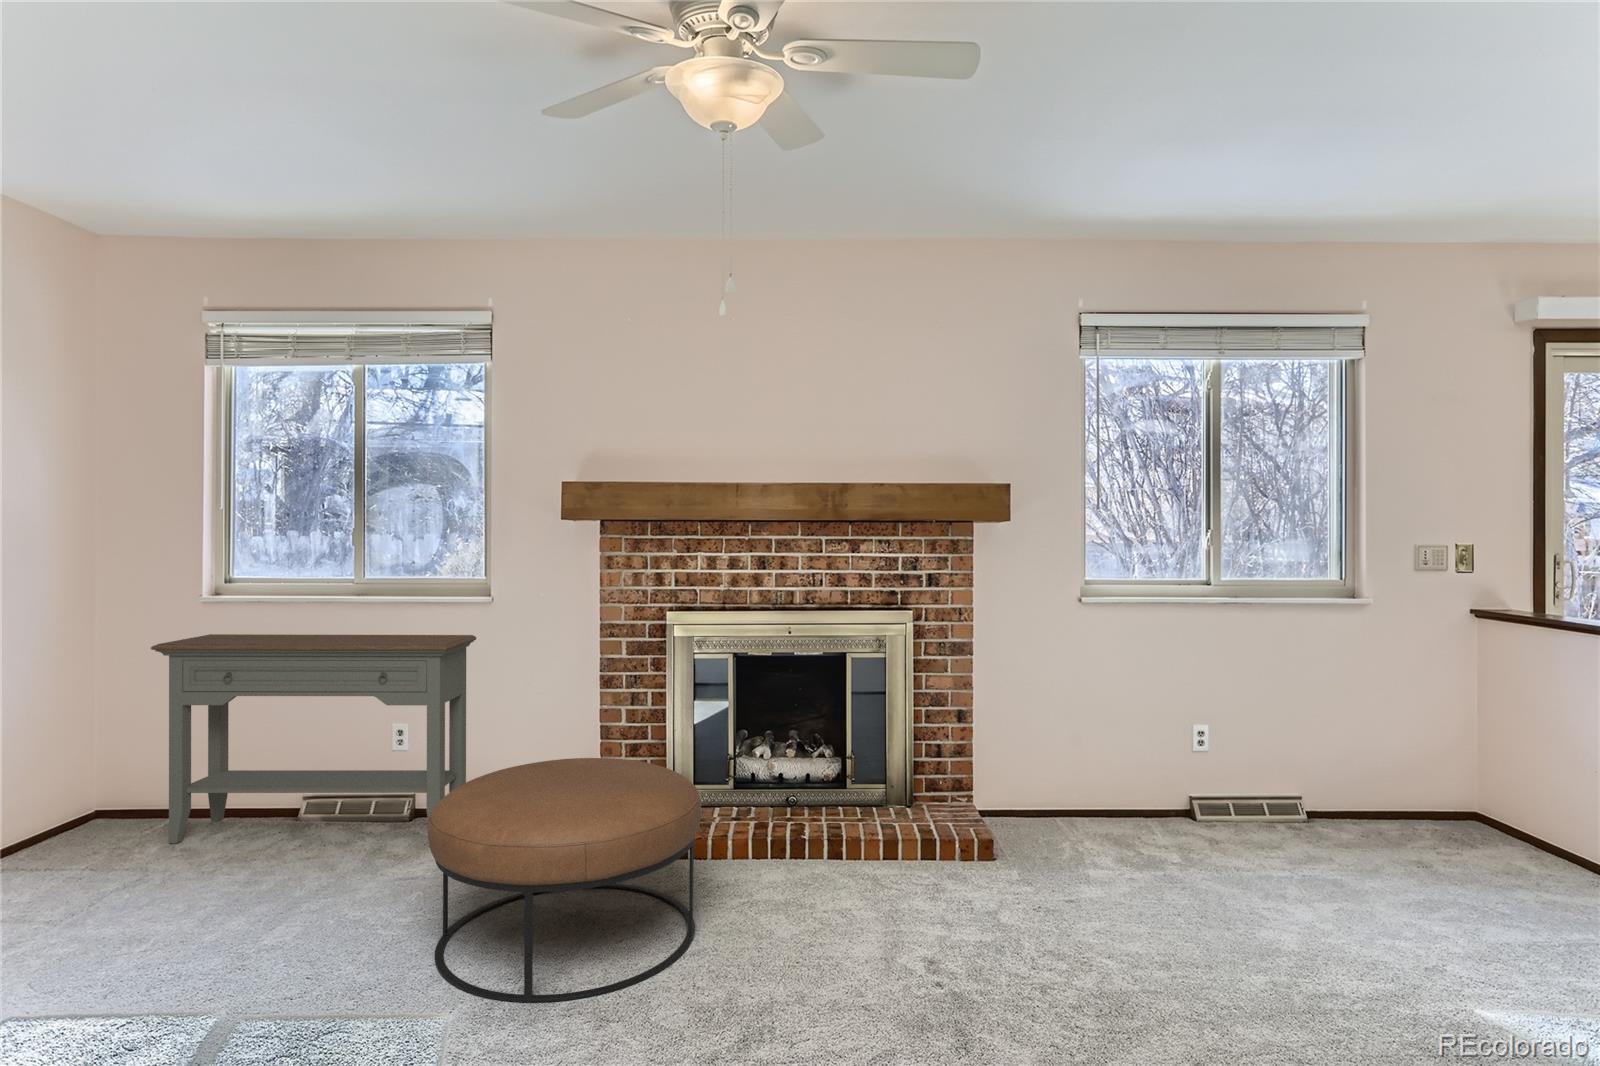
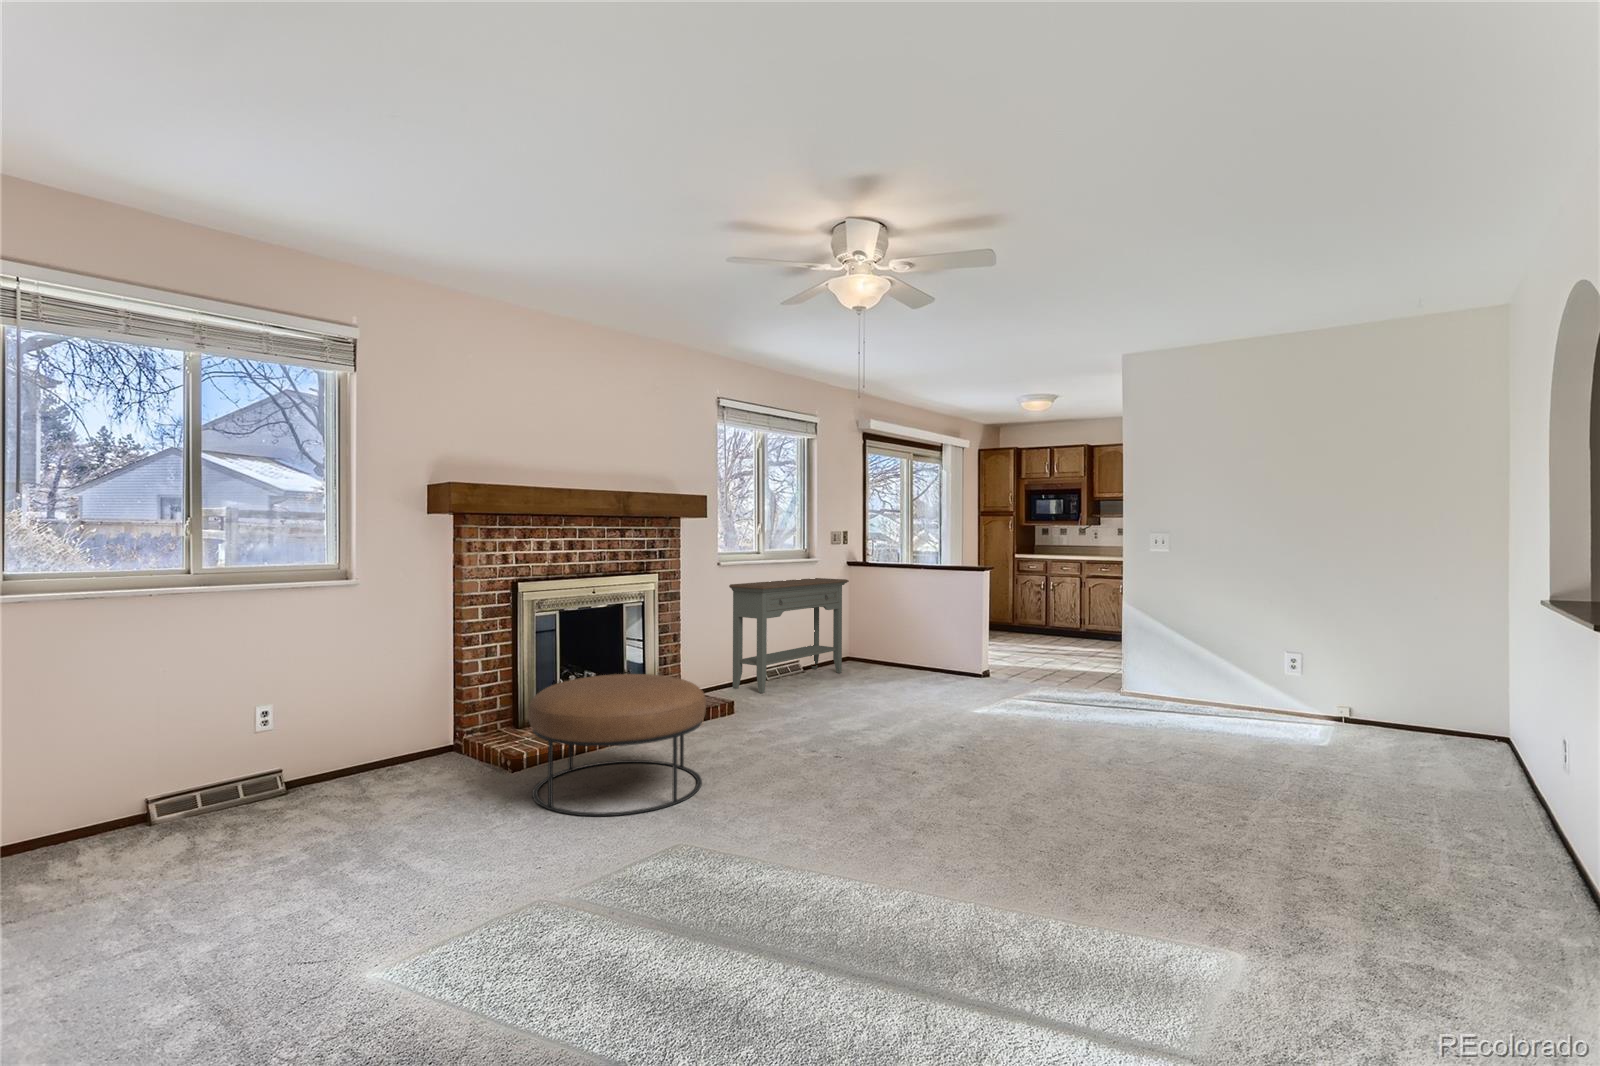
console table: present [151,634,476,844] -> present [729,578,849,693]

